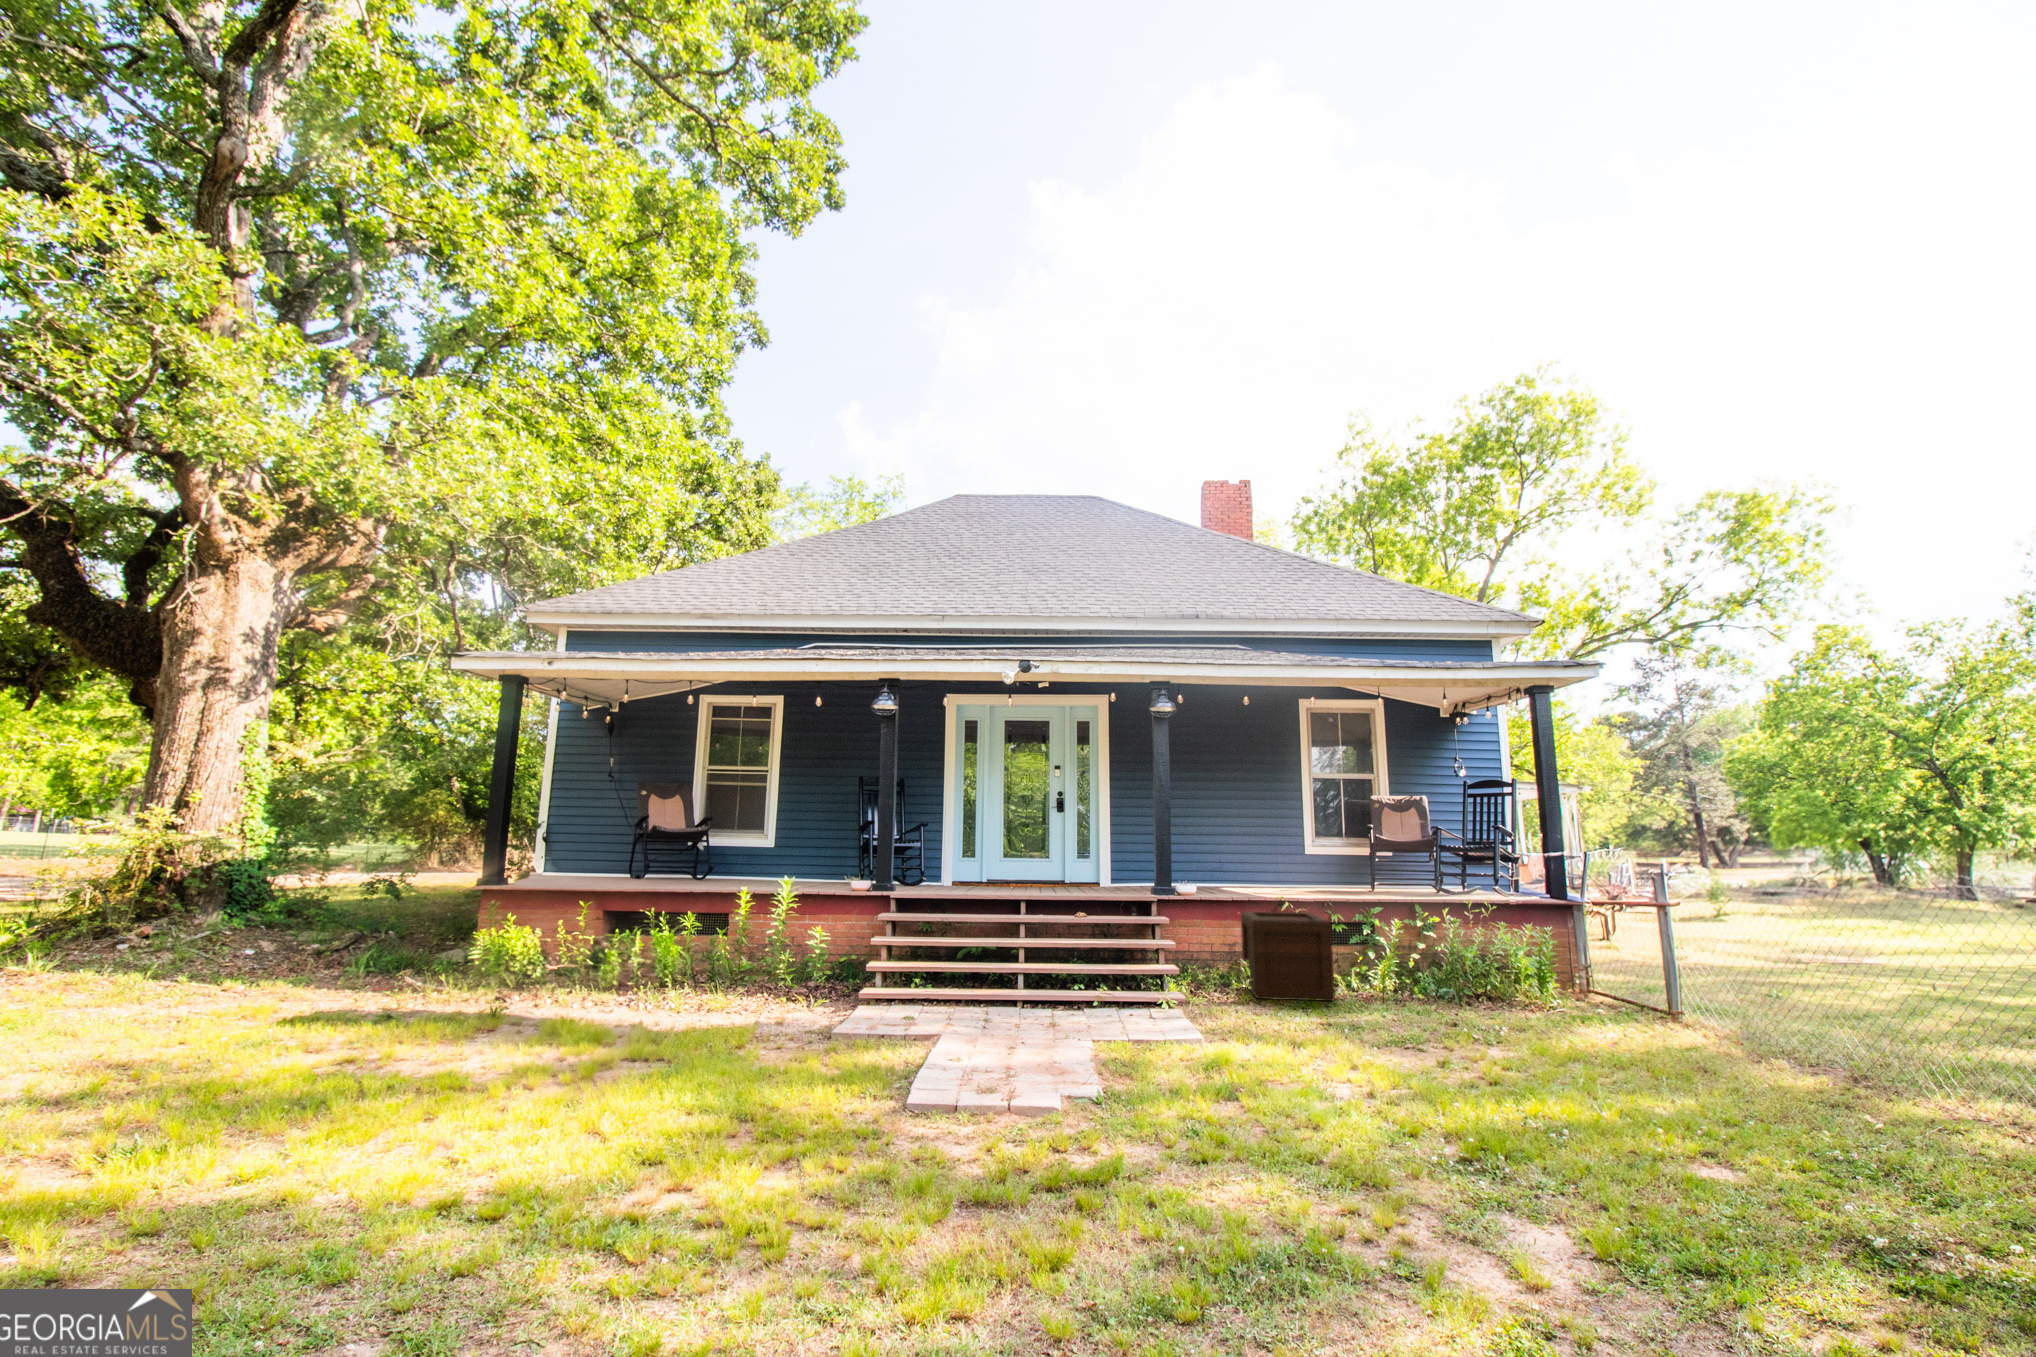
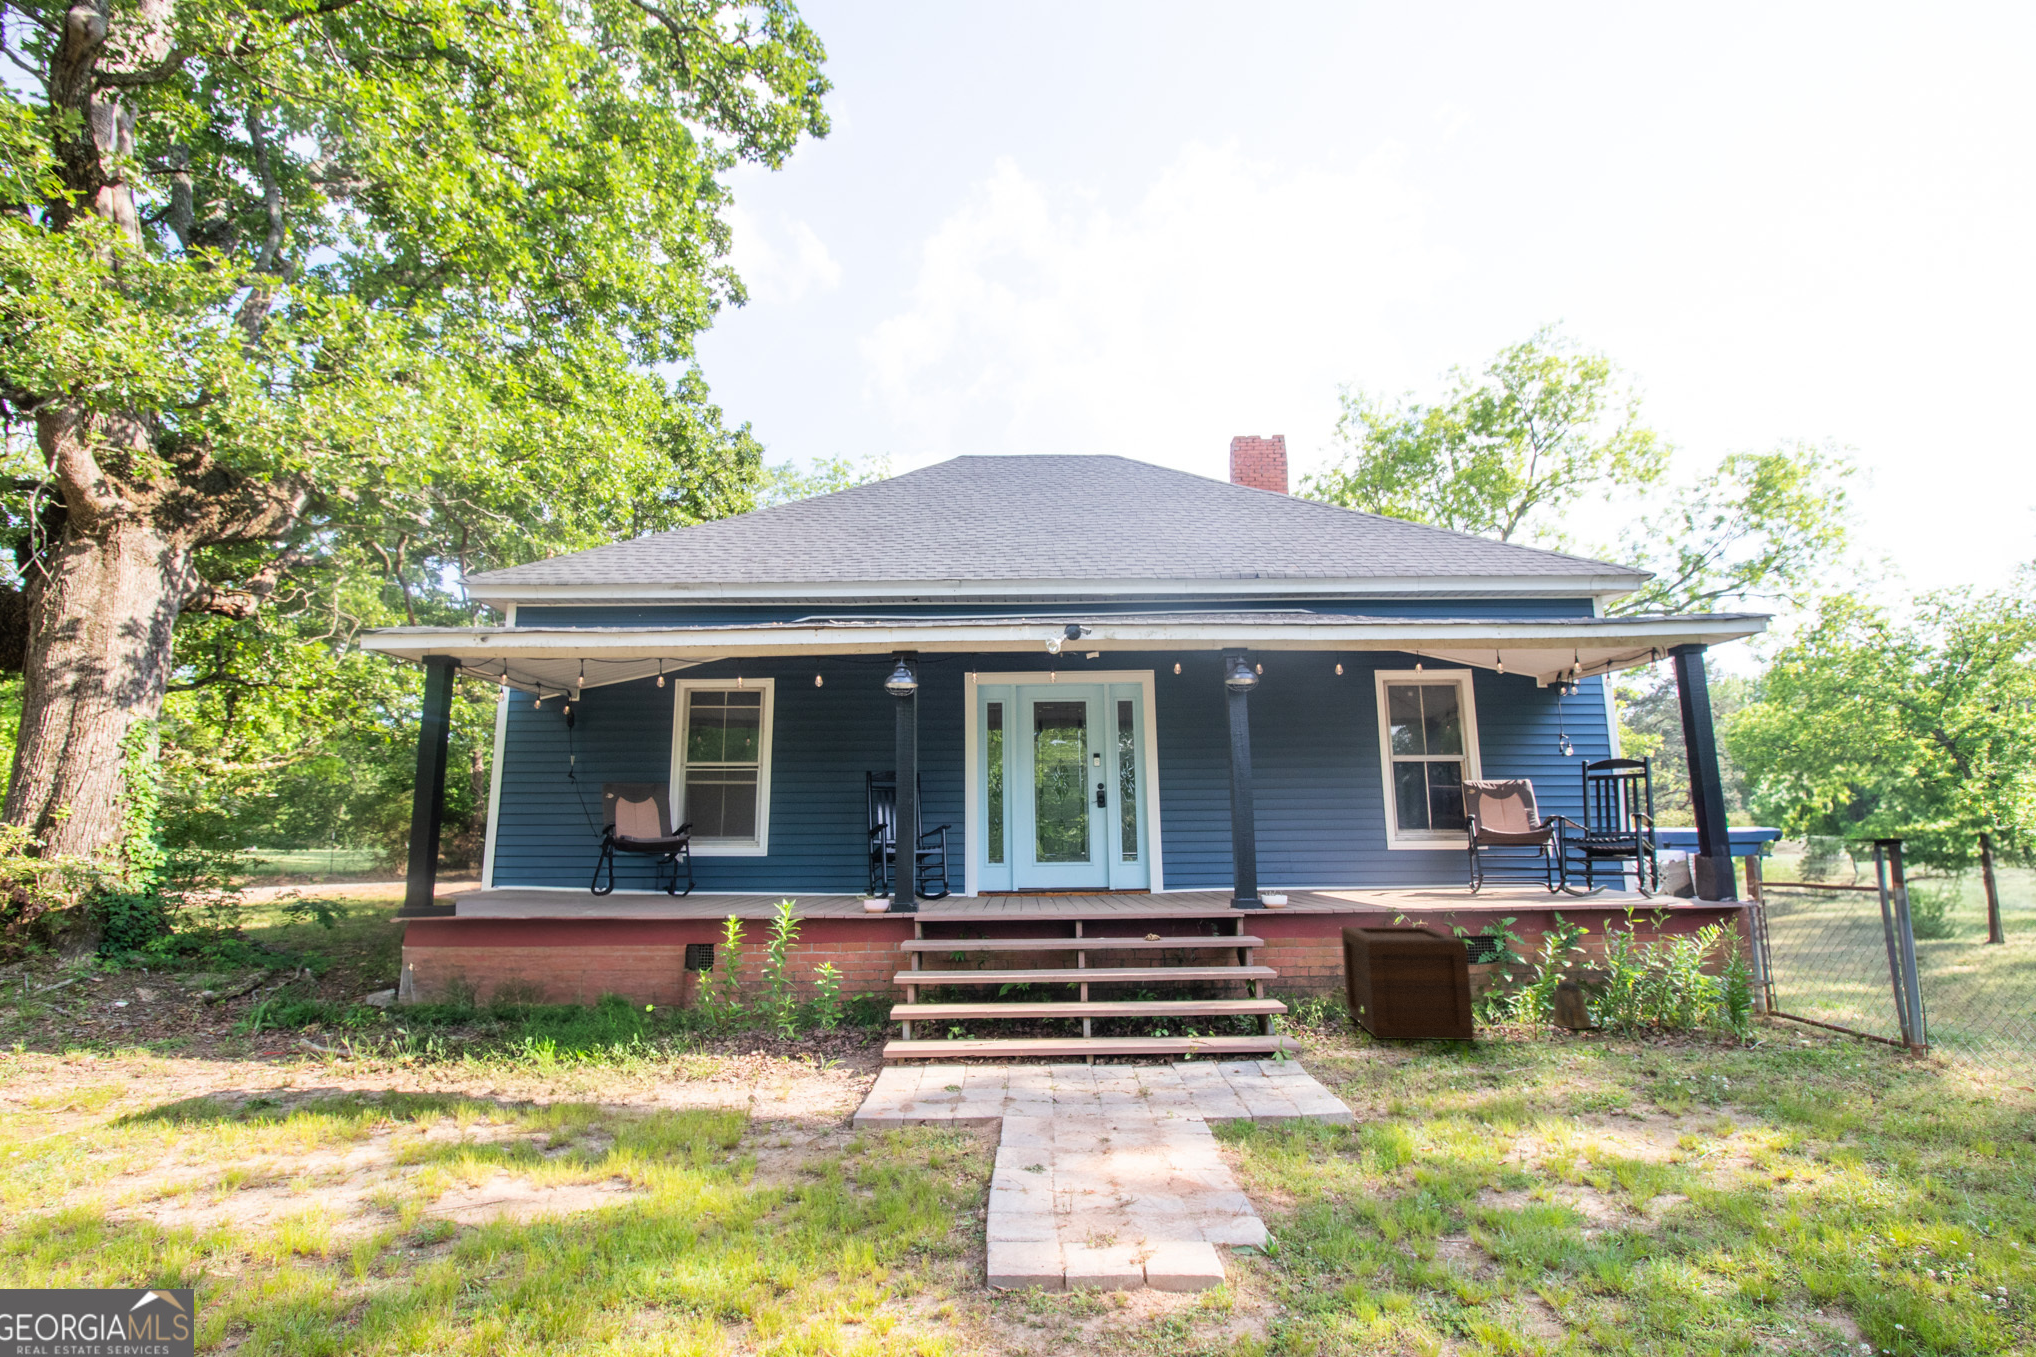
watering can: none [1404,959,1439,997] -> present [1552,982,1593,1029]

